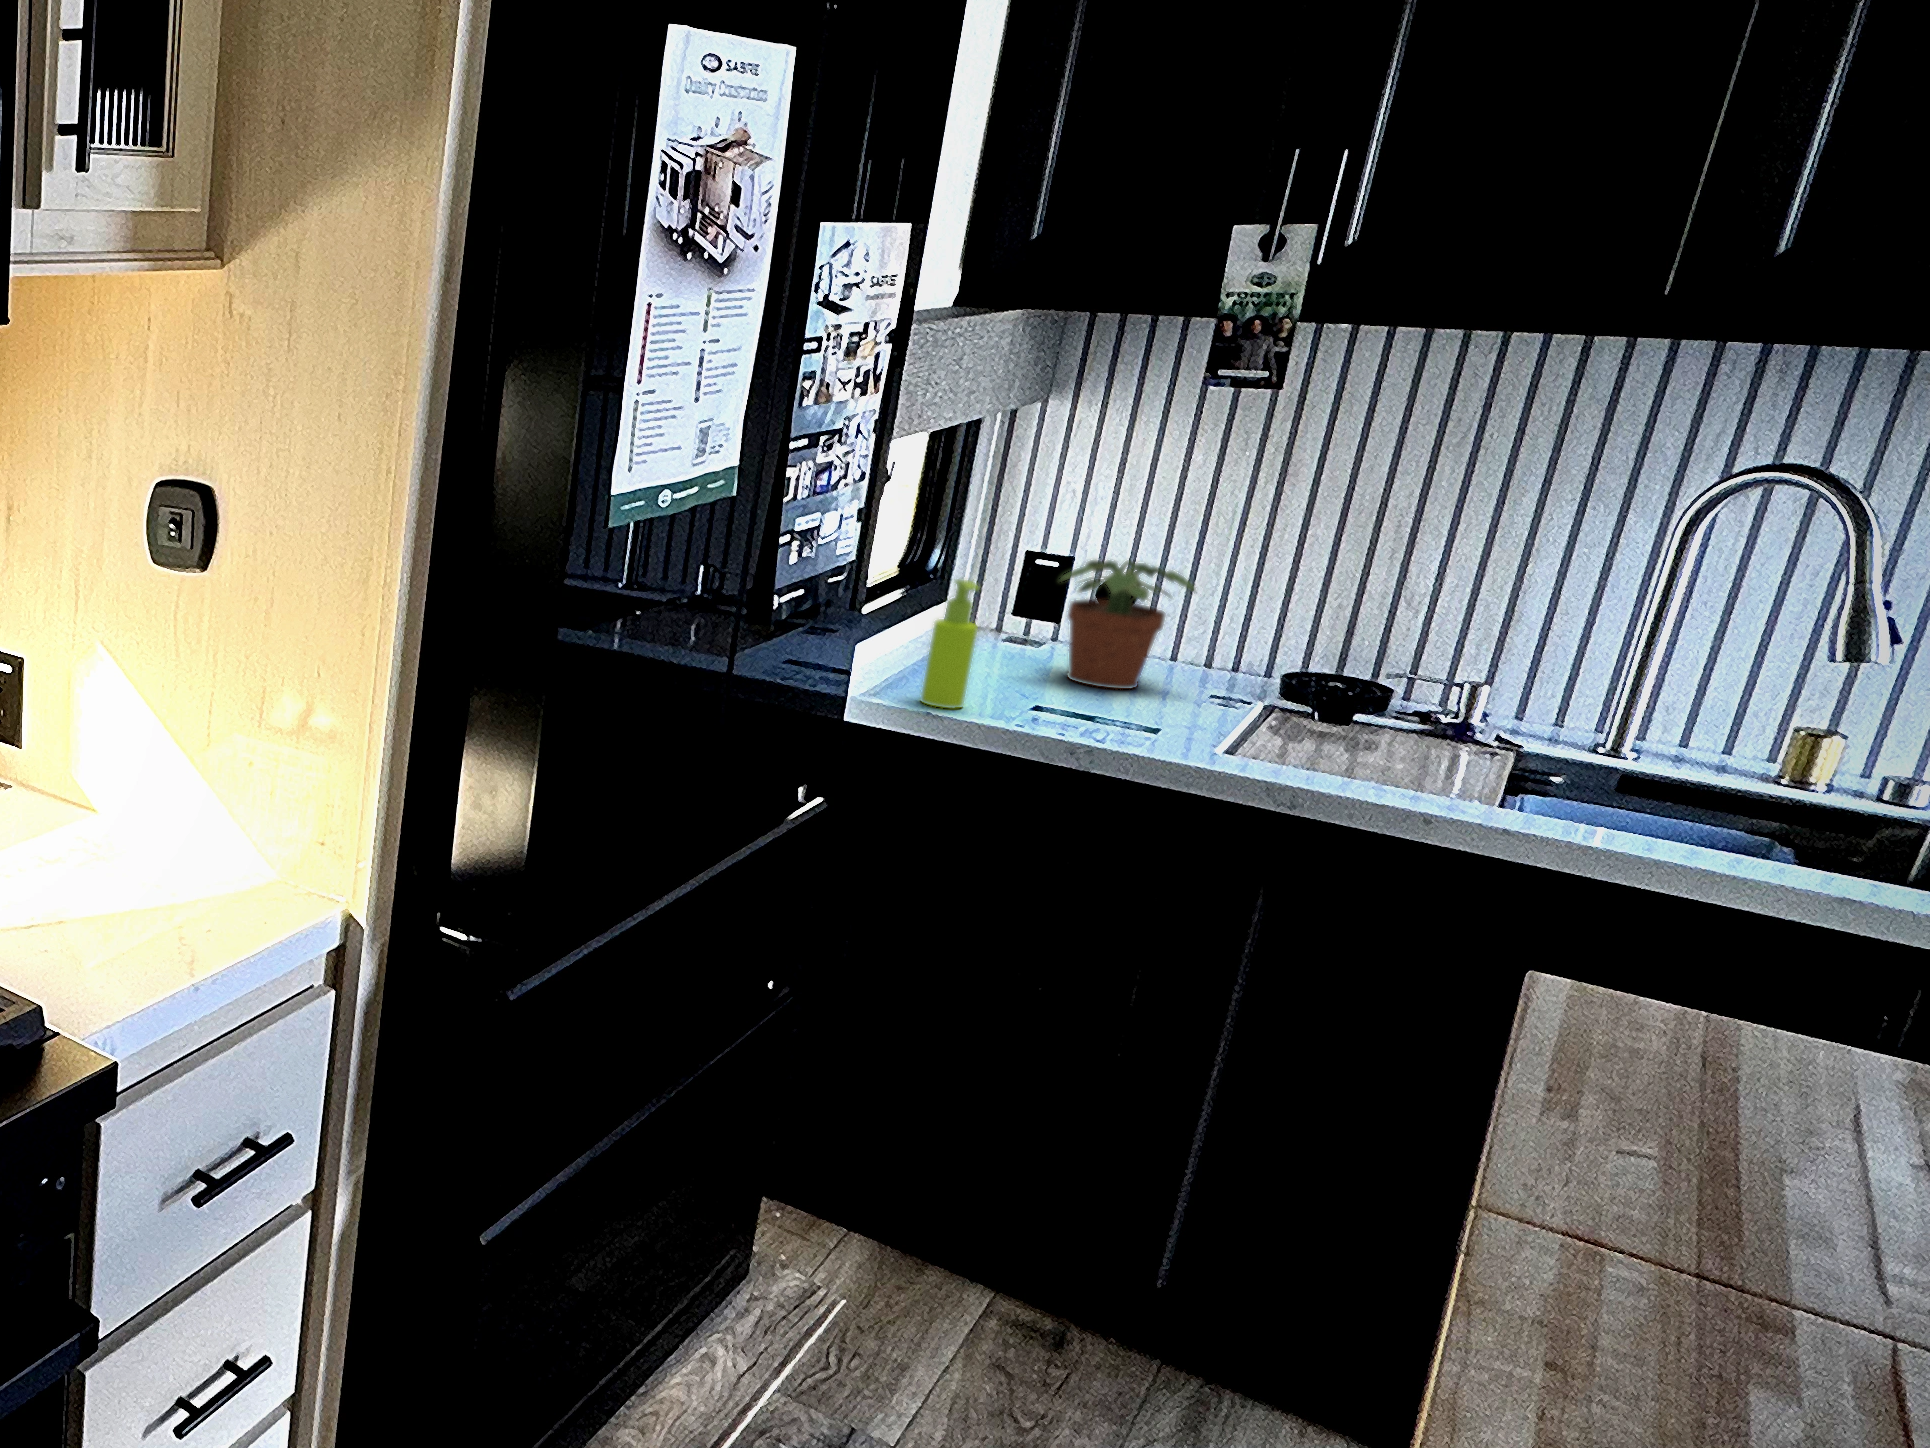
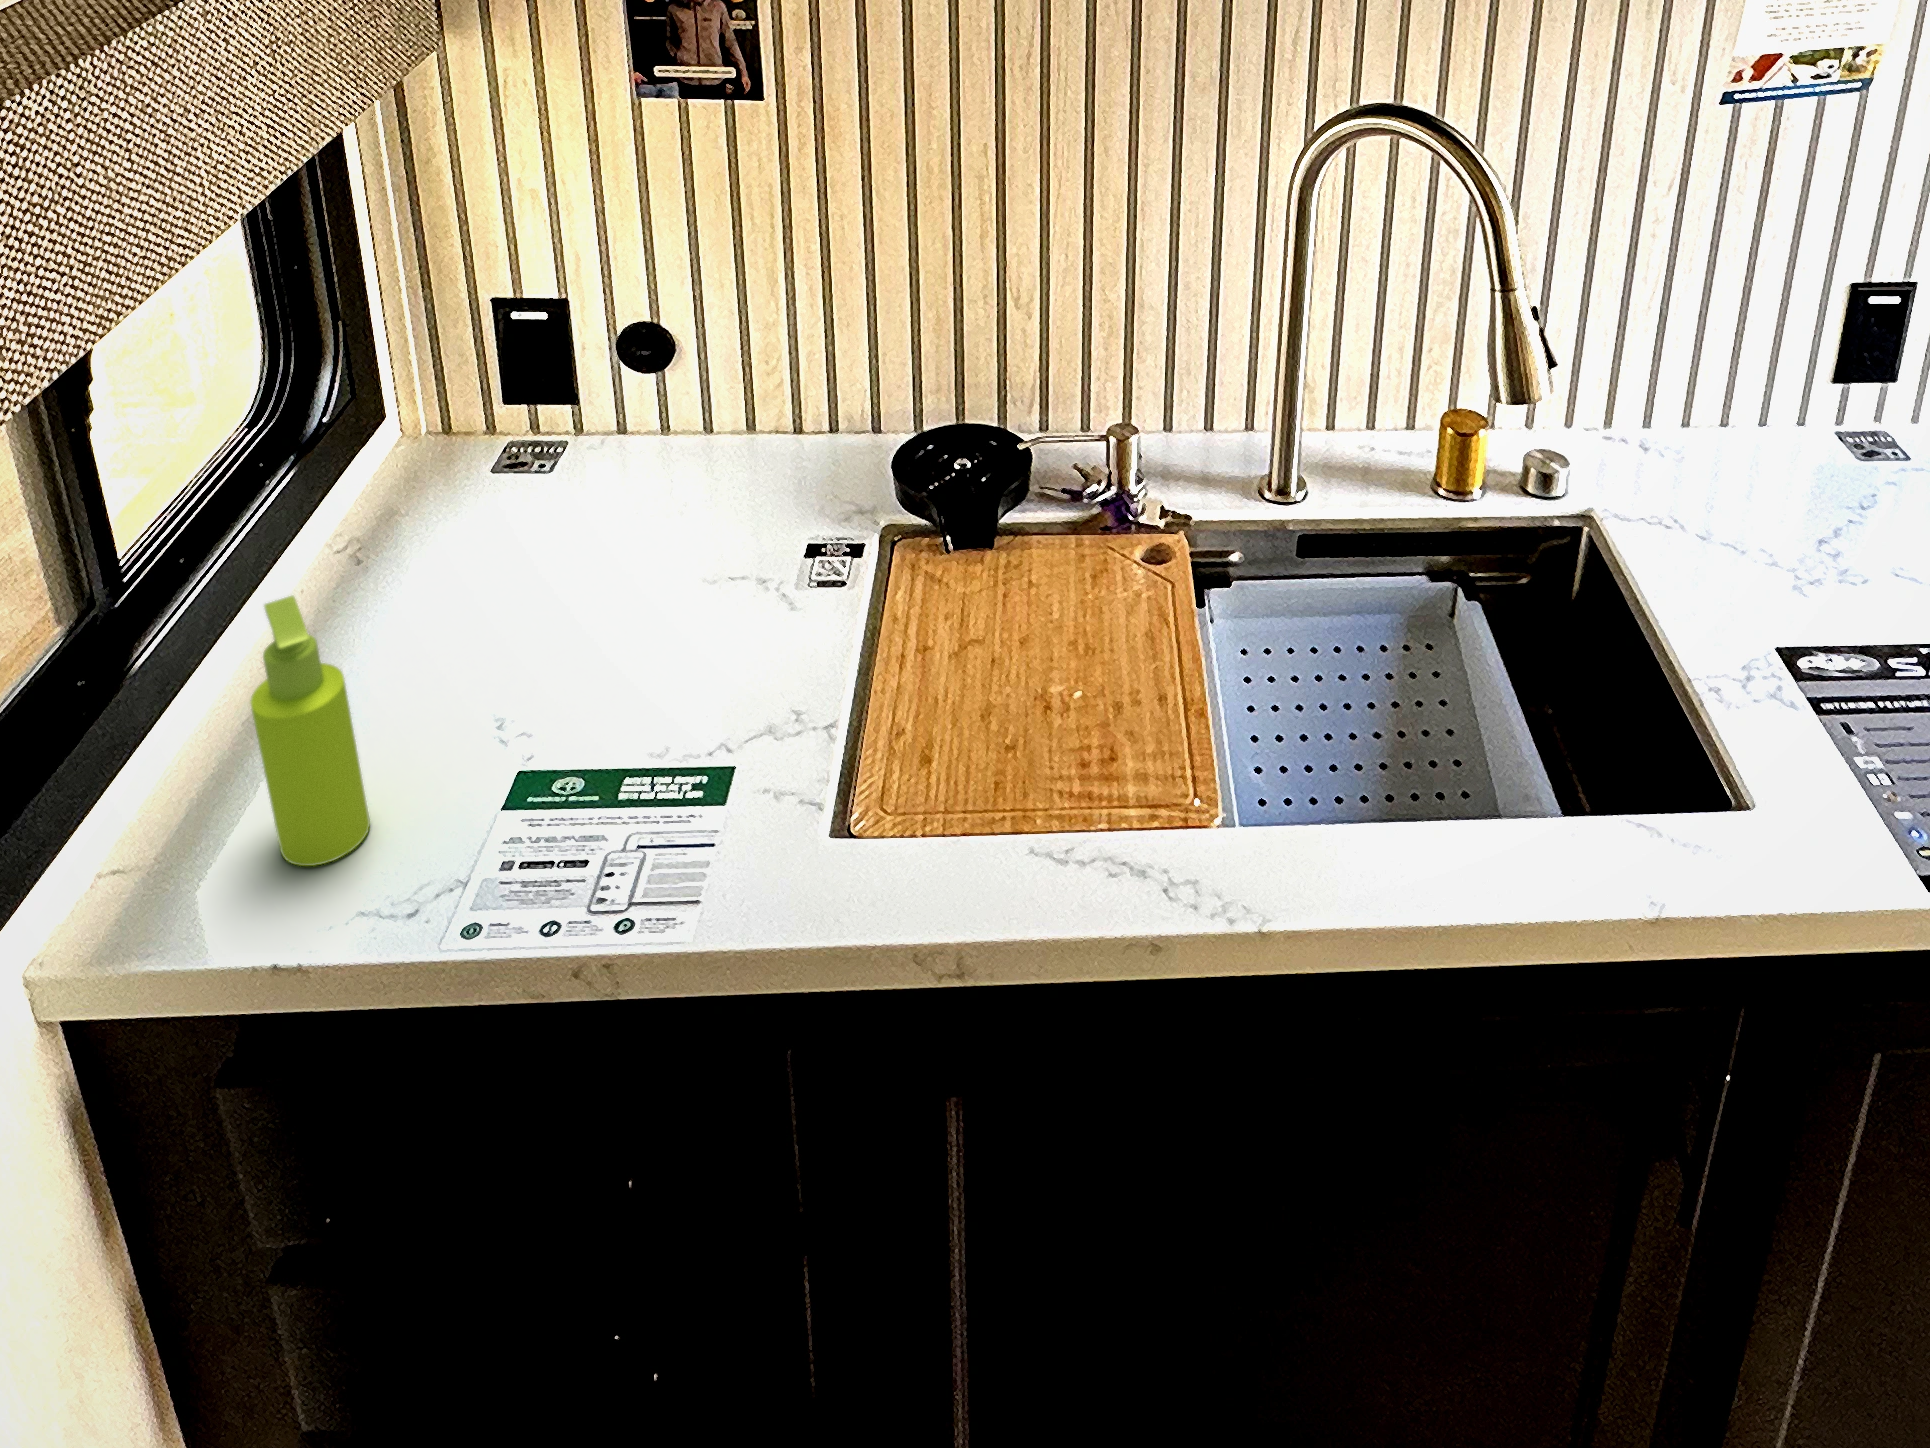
potted plant: present [1061,560,1196,689] -> none [519,327,741,579]

